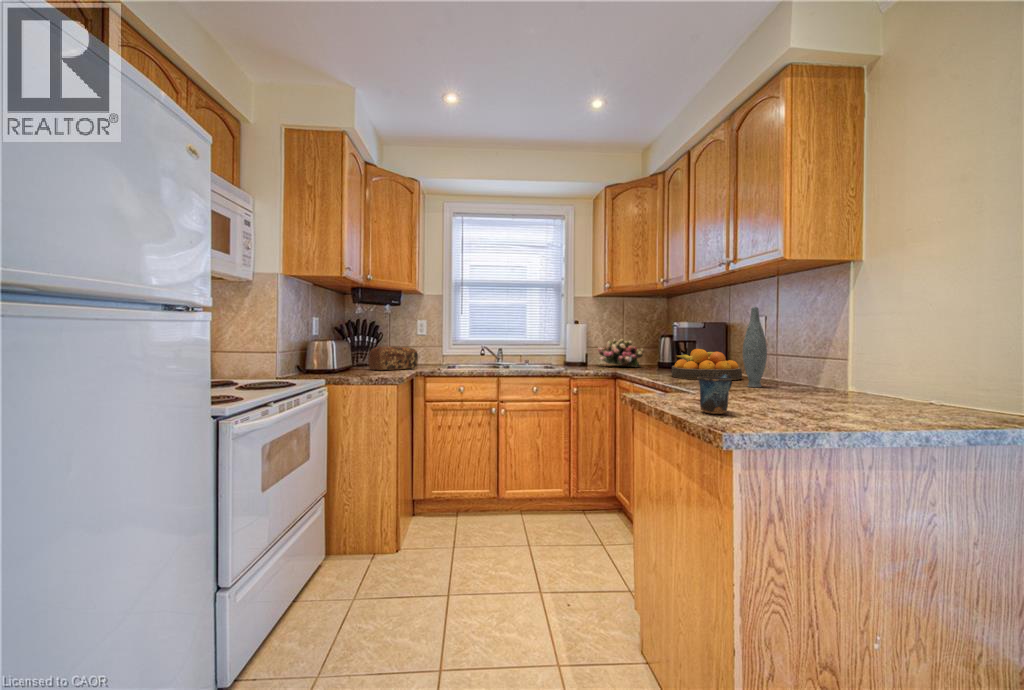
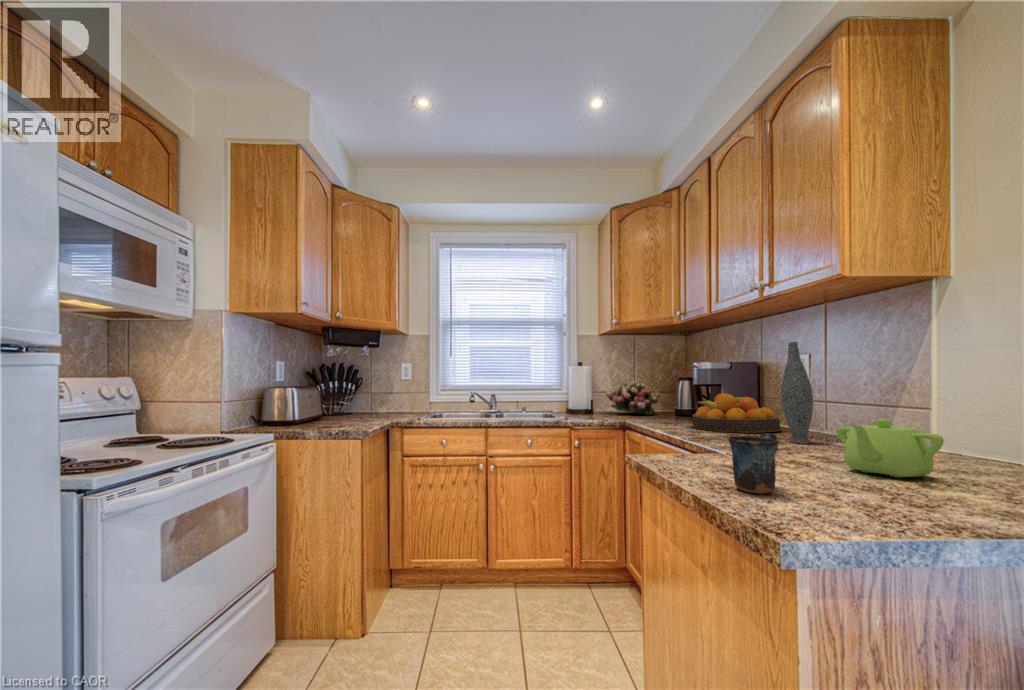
bread loaf: present [368,346,418,370] -> none [338,393,396,421]
teapot: none [777,366,846,407] -> present [836,419,944,478]

